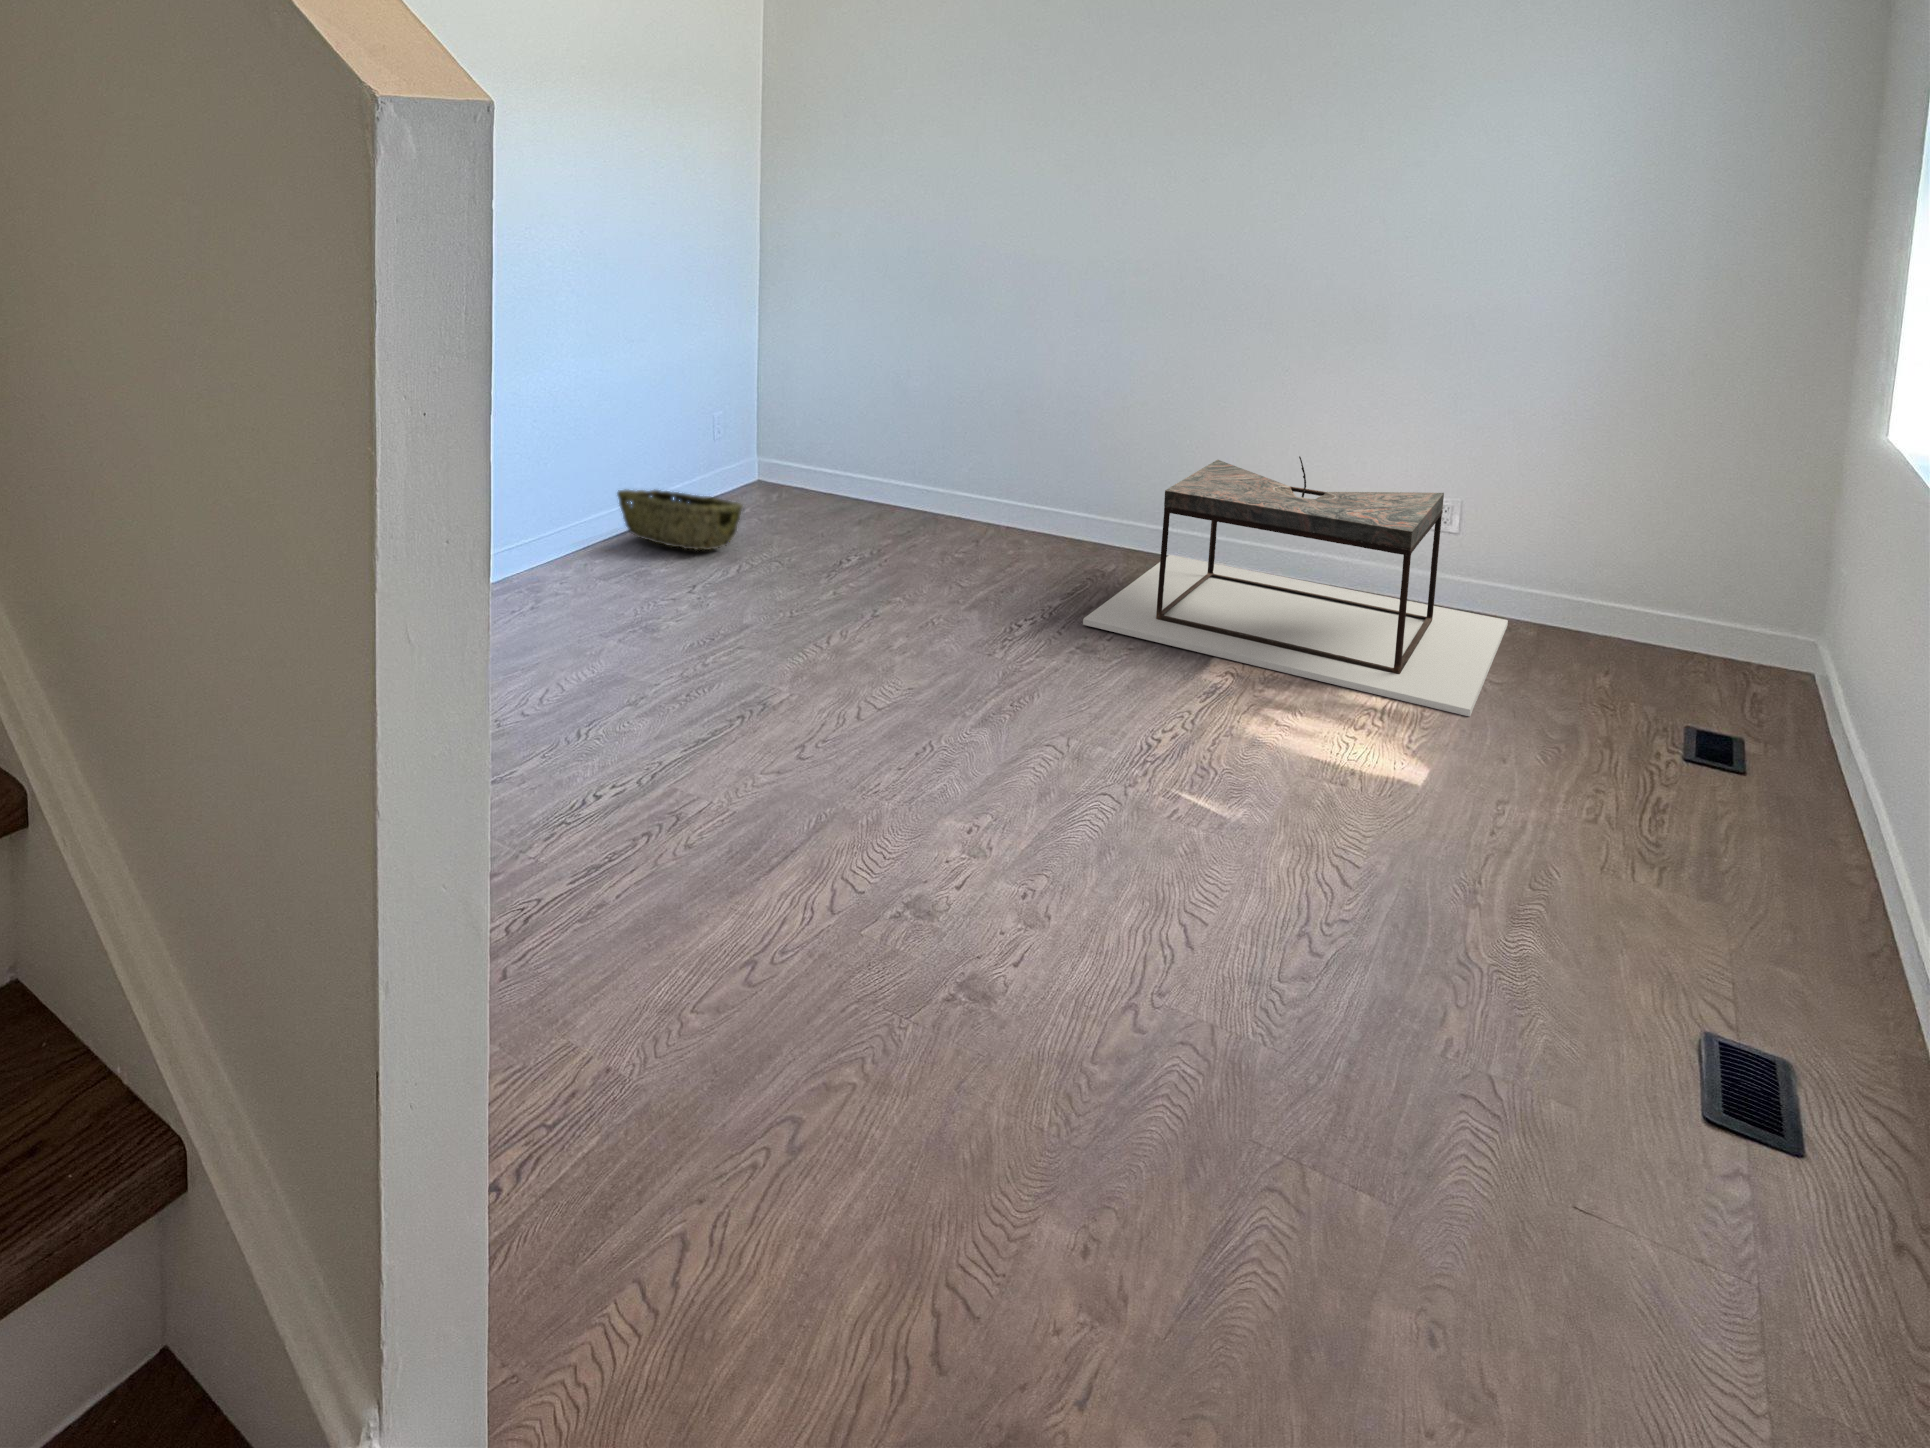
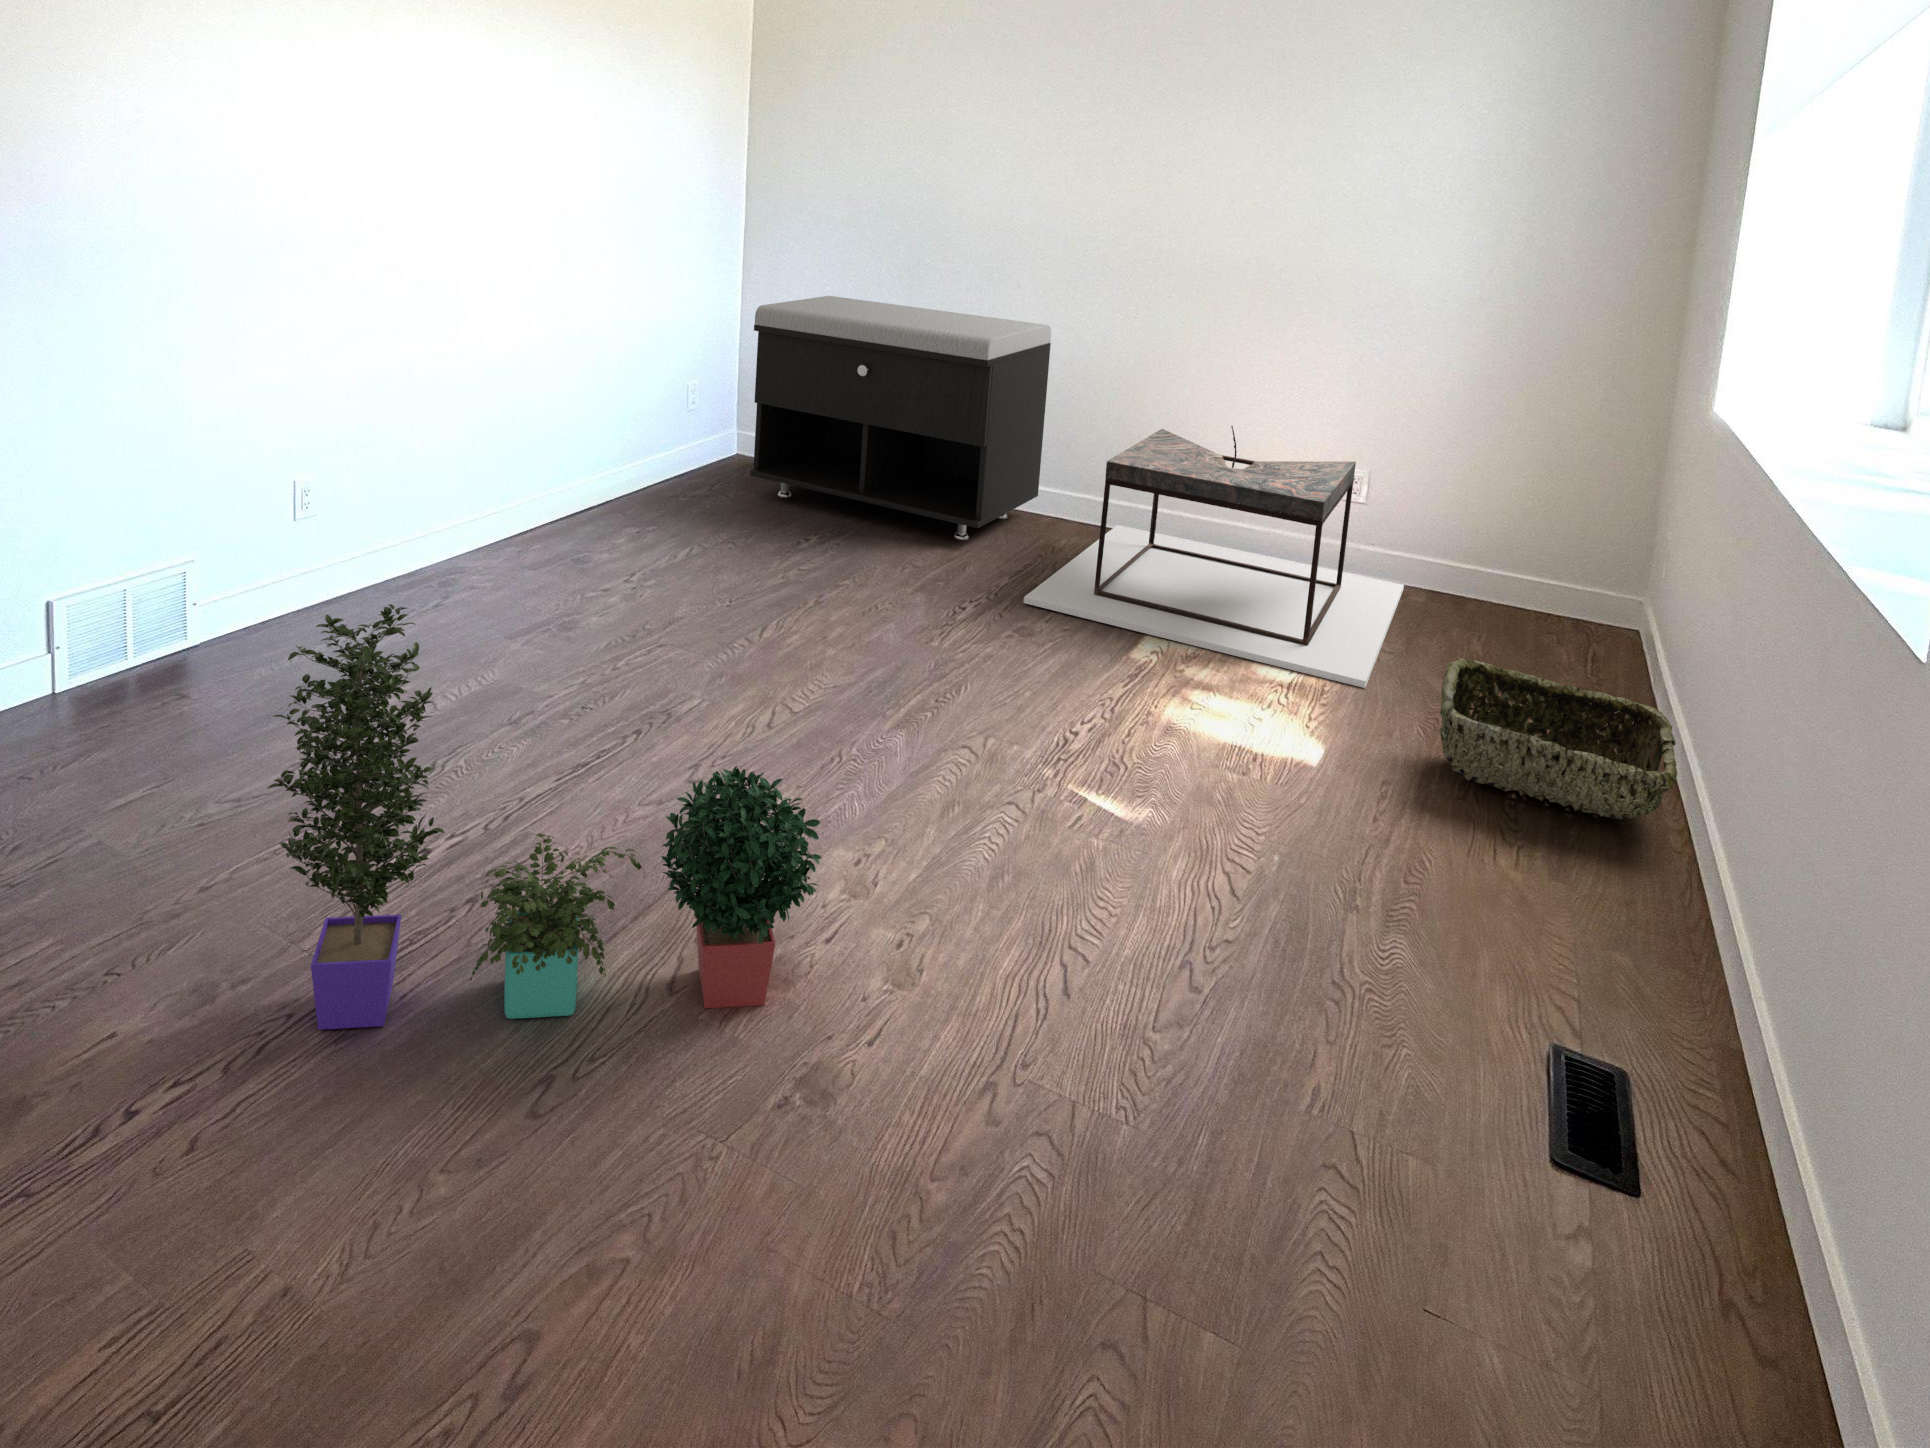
storage bench: none [787,335,1089,566] -> present [750,296,1051,540]
woven basket: present [617,489,742,550] -> present [1440,658,1677,819]
potted plant: none [522,590,960,929] -> present [267,604,821,1030]

